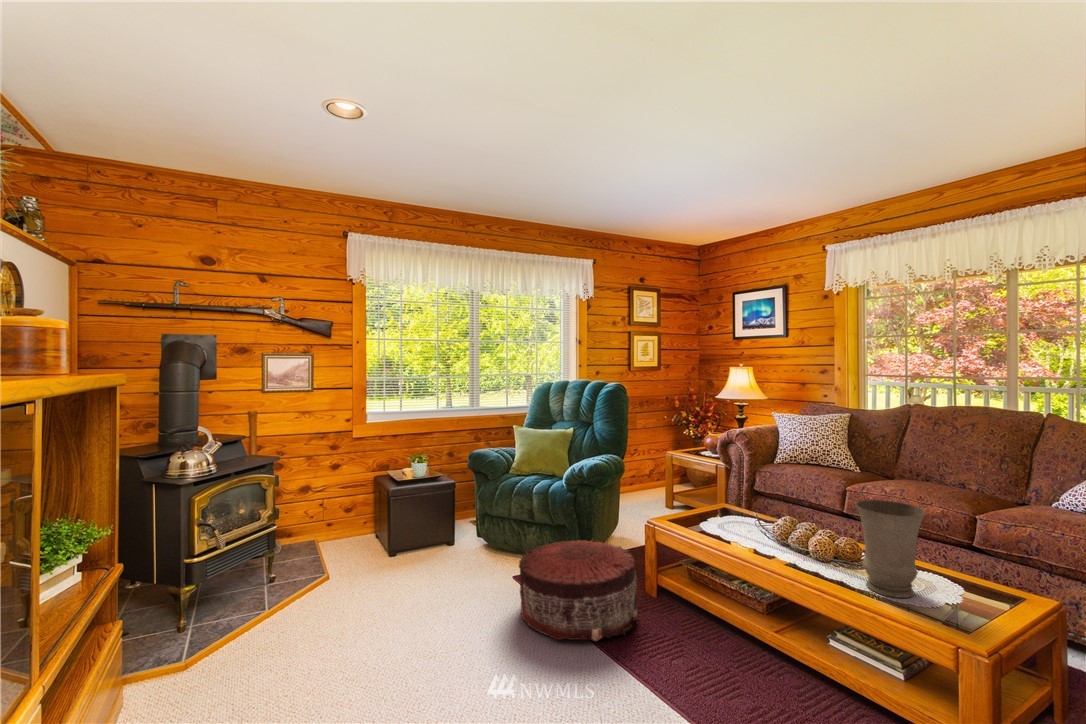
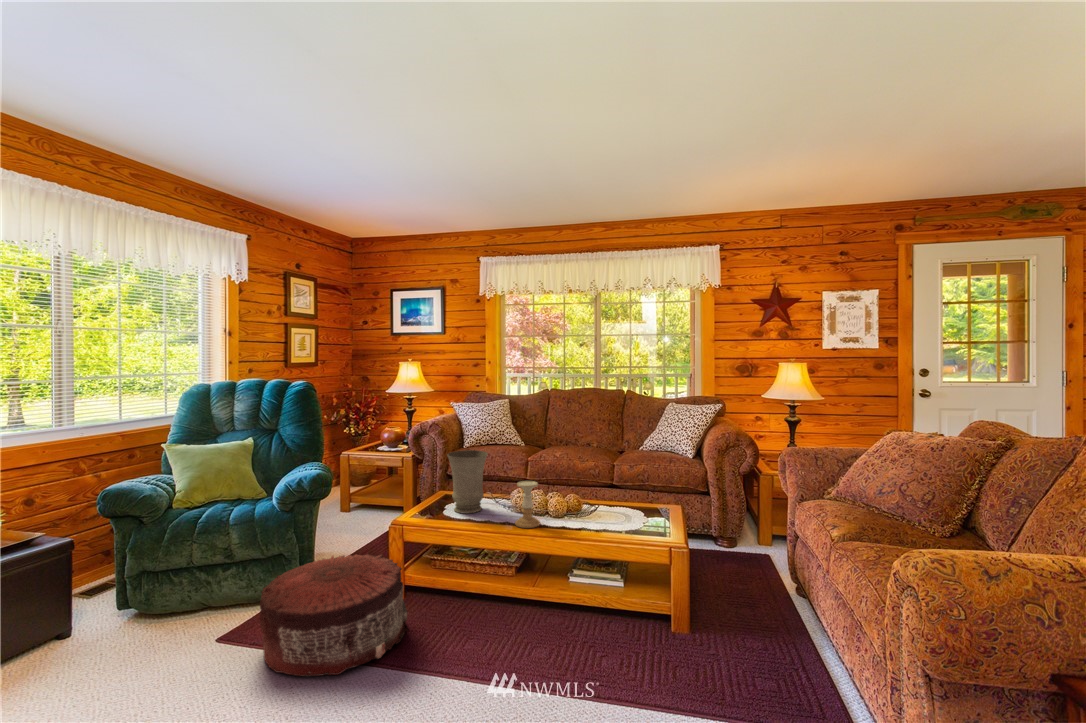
vase: present [856,500,925,598] -> present [447,450,488,514]
candle holder: none [760,507,792,564] -> present [515,481,540,528]

